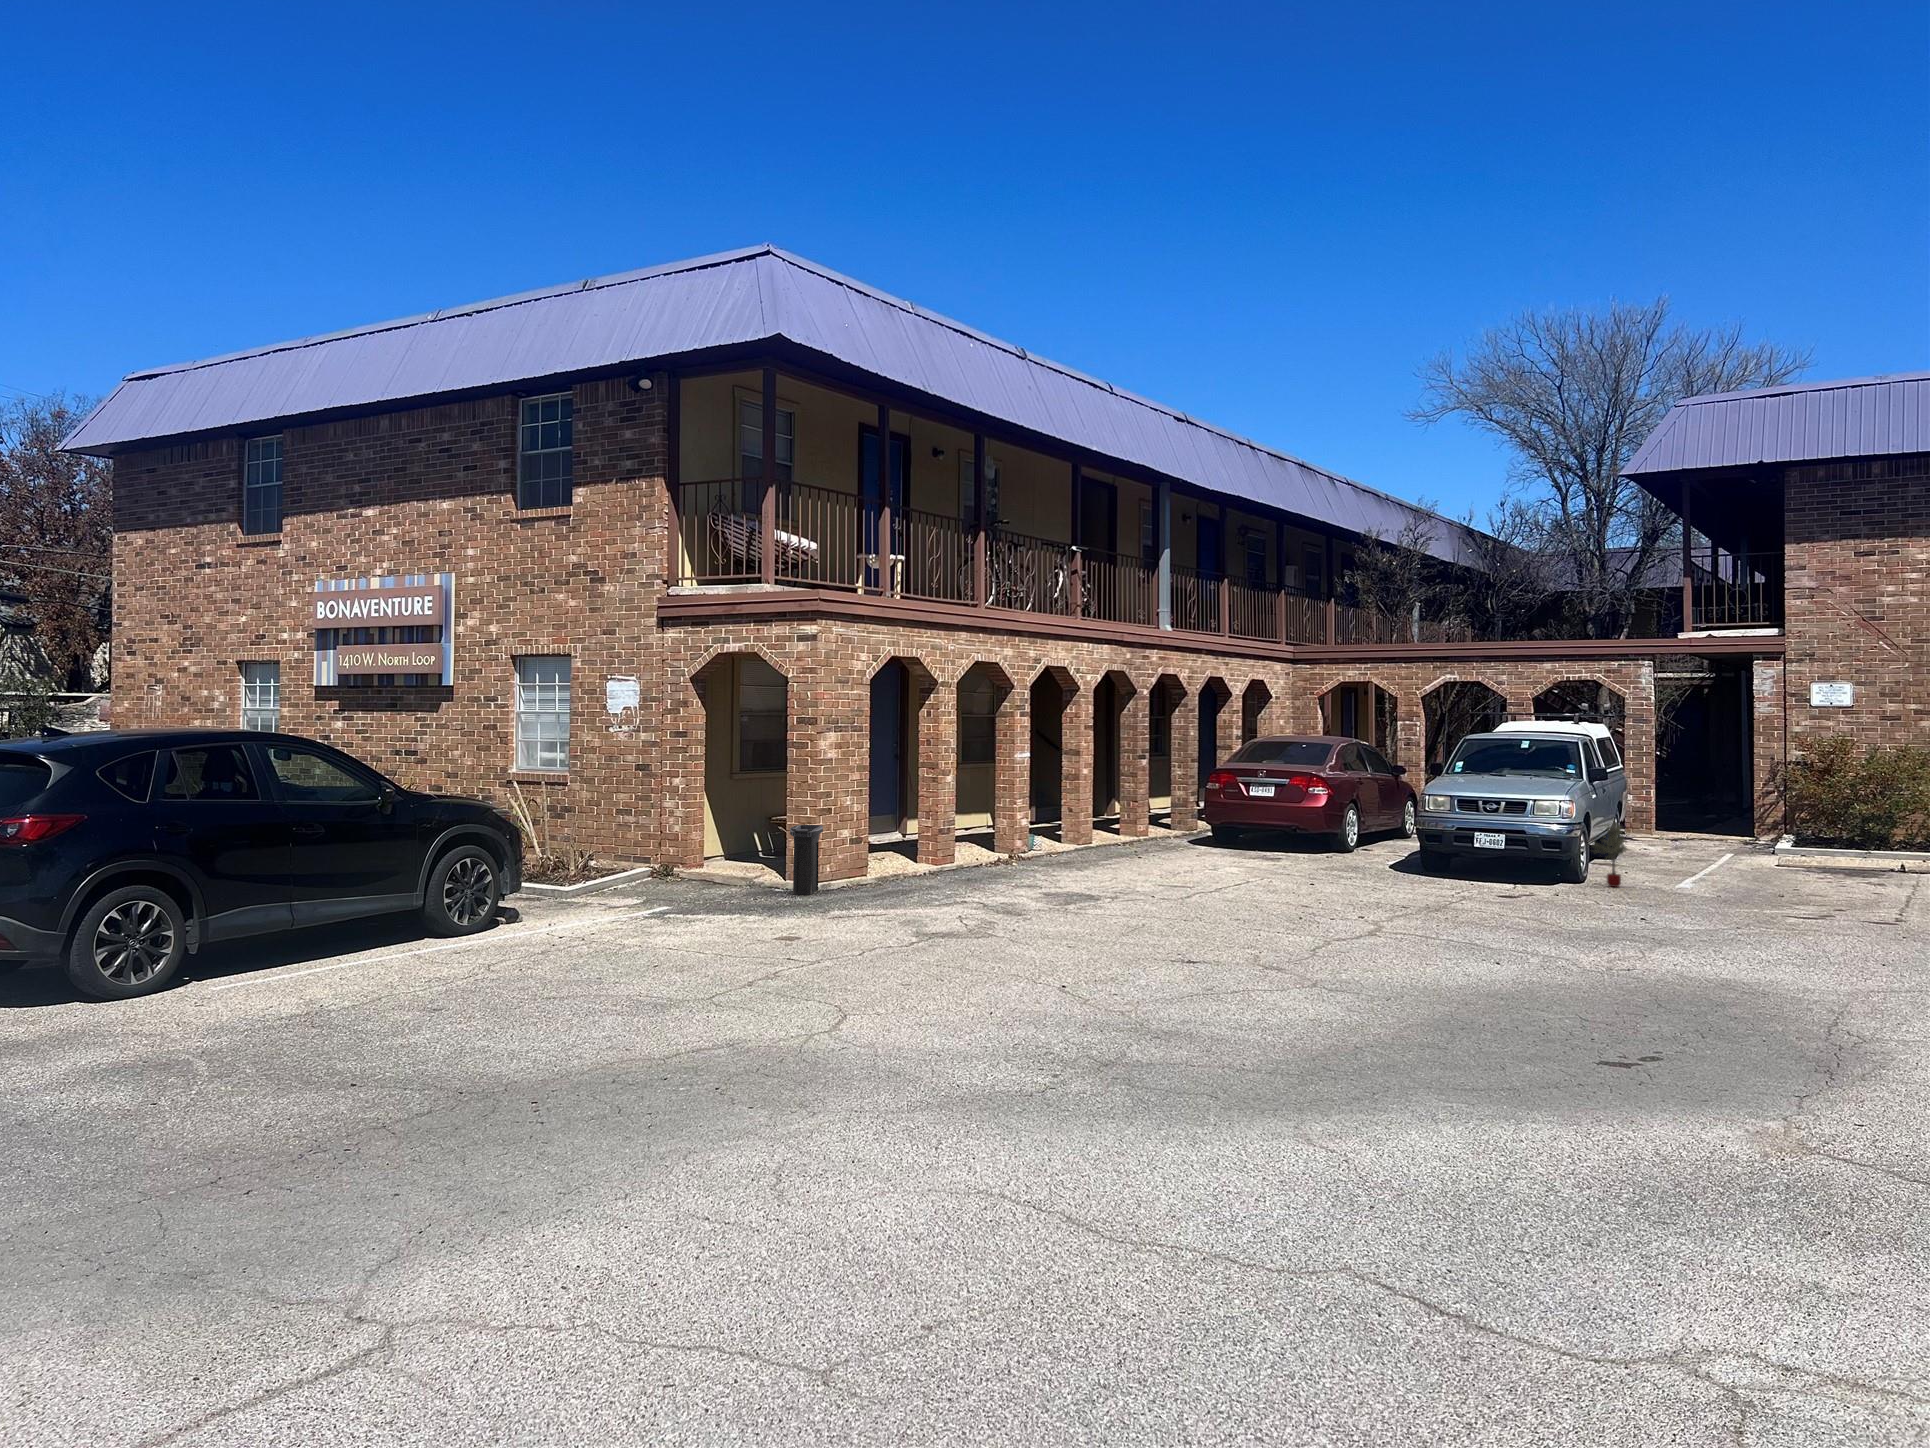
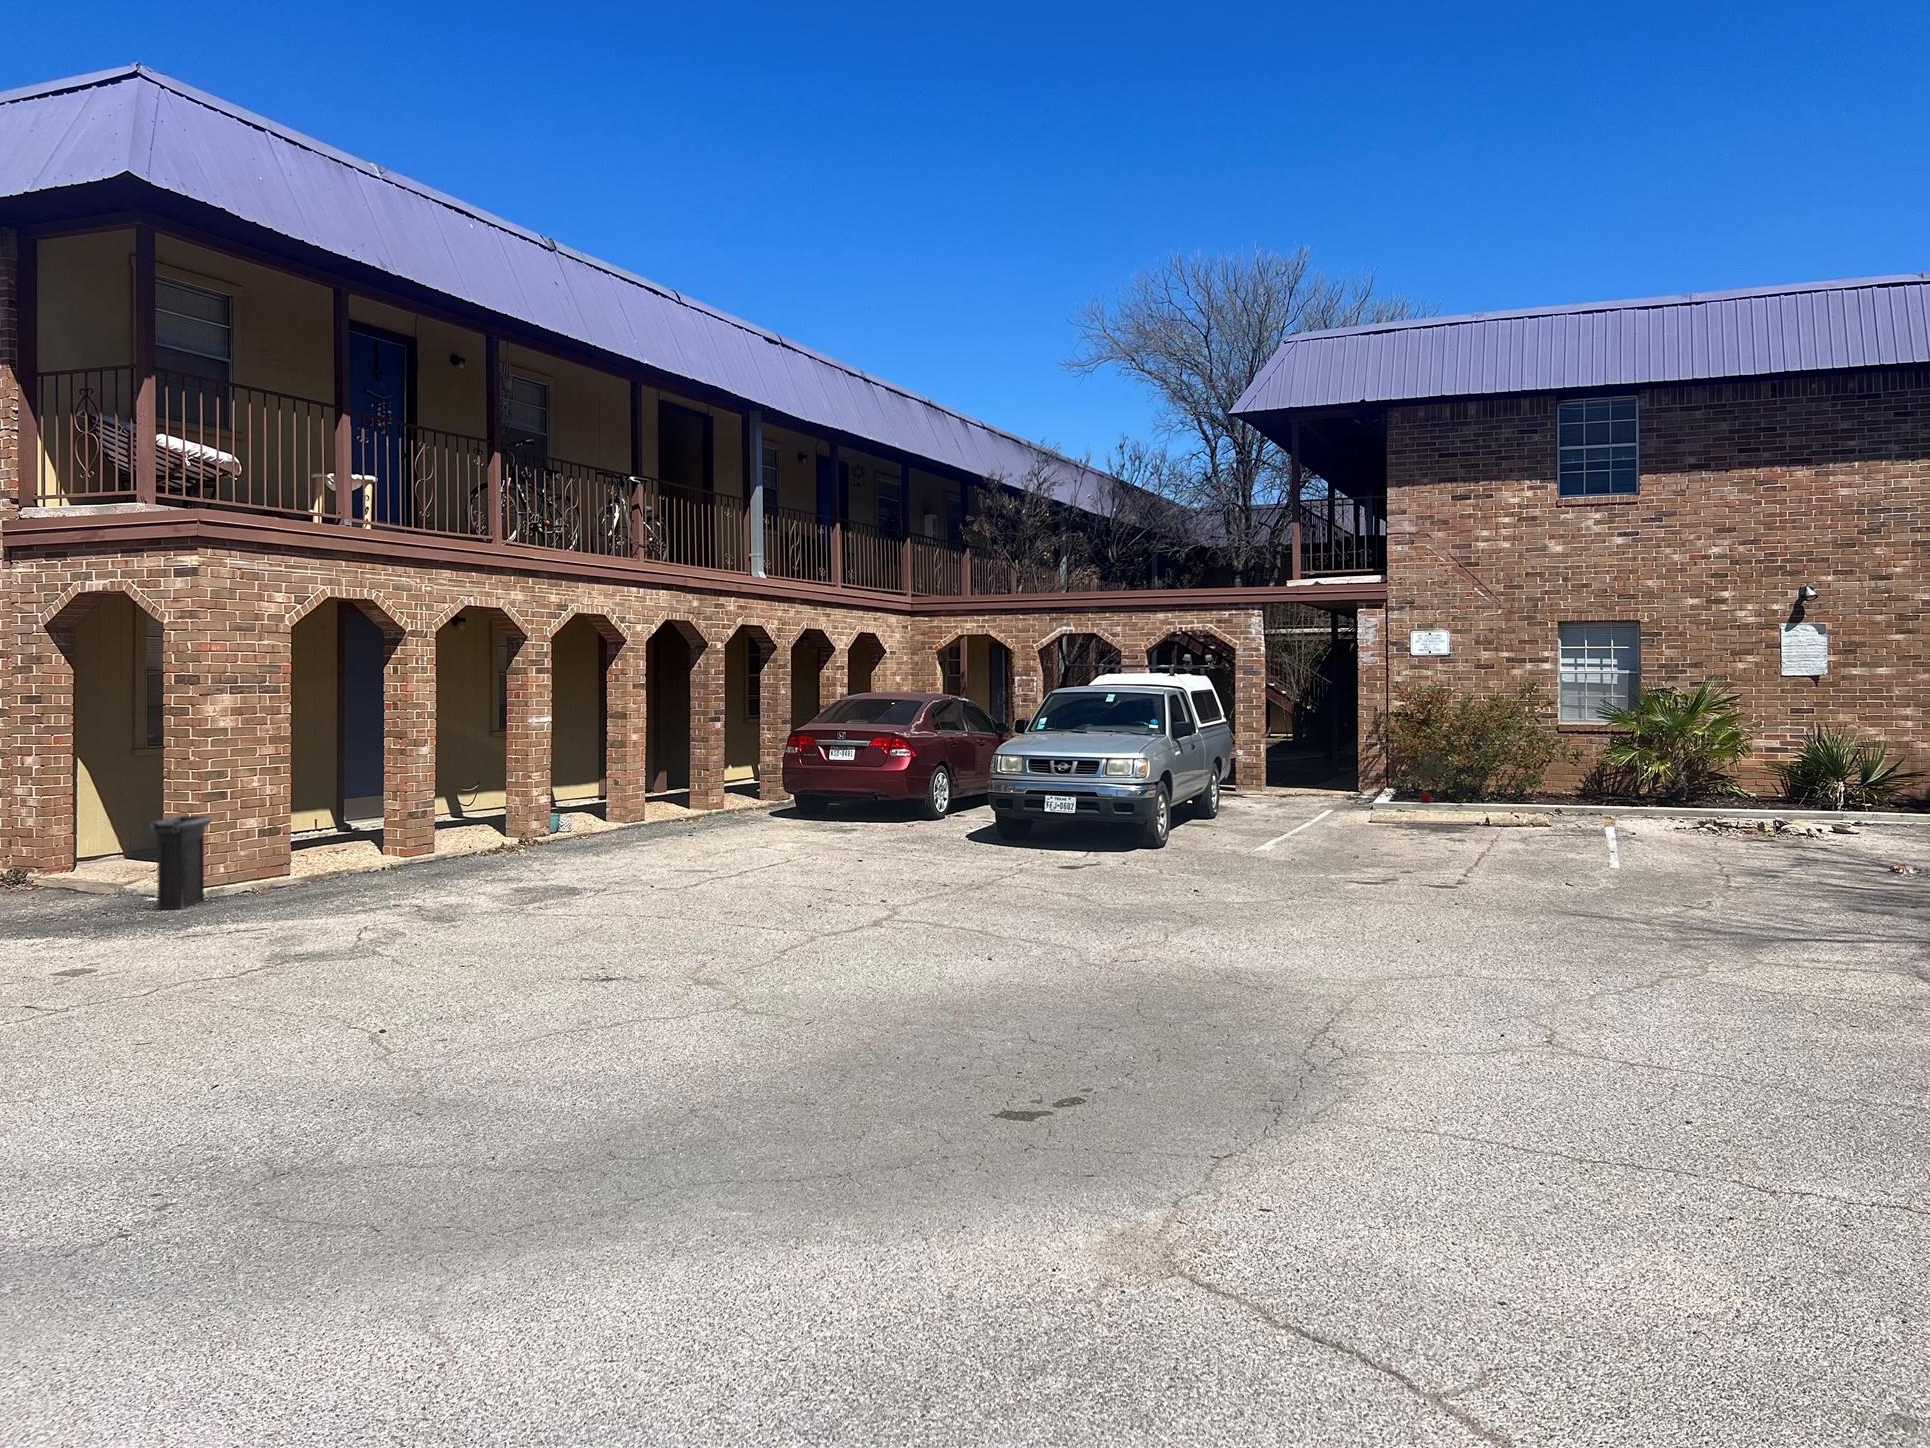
potted tree: present [1592,819,1627,887] -> present [1407,751,1445,803]

